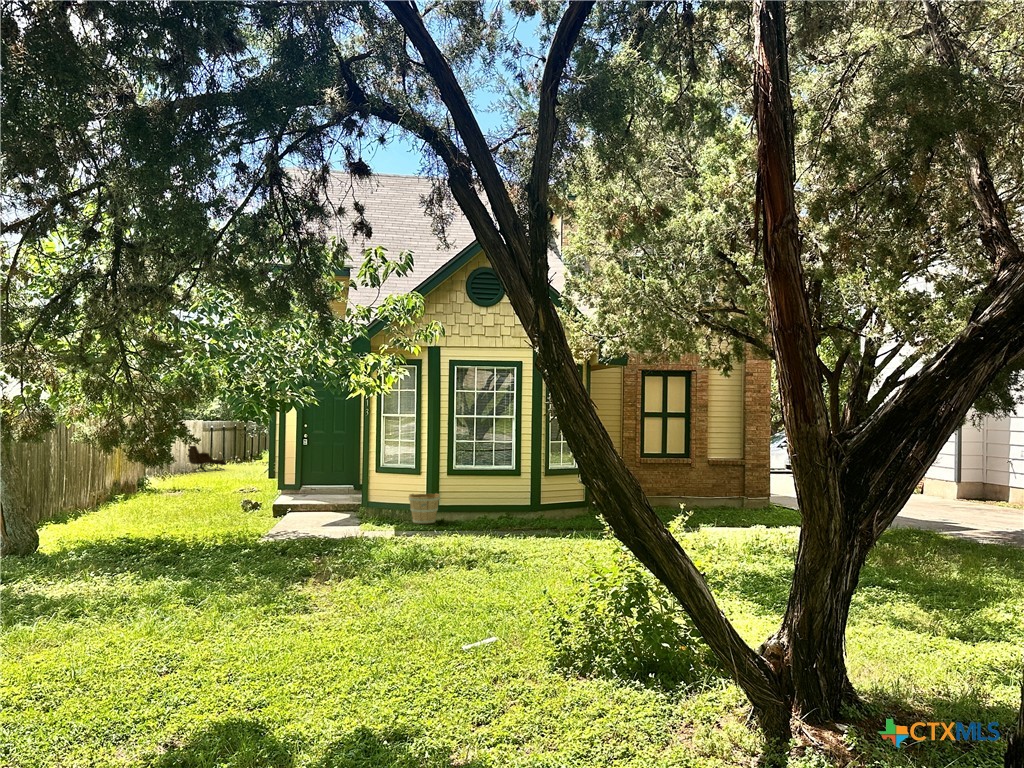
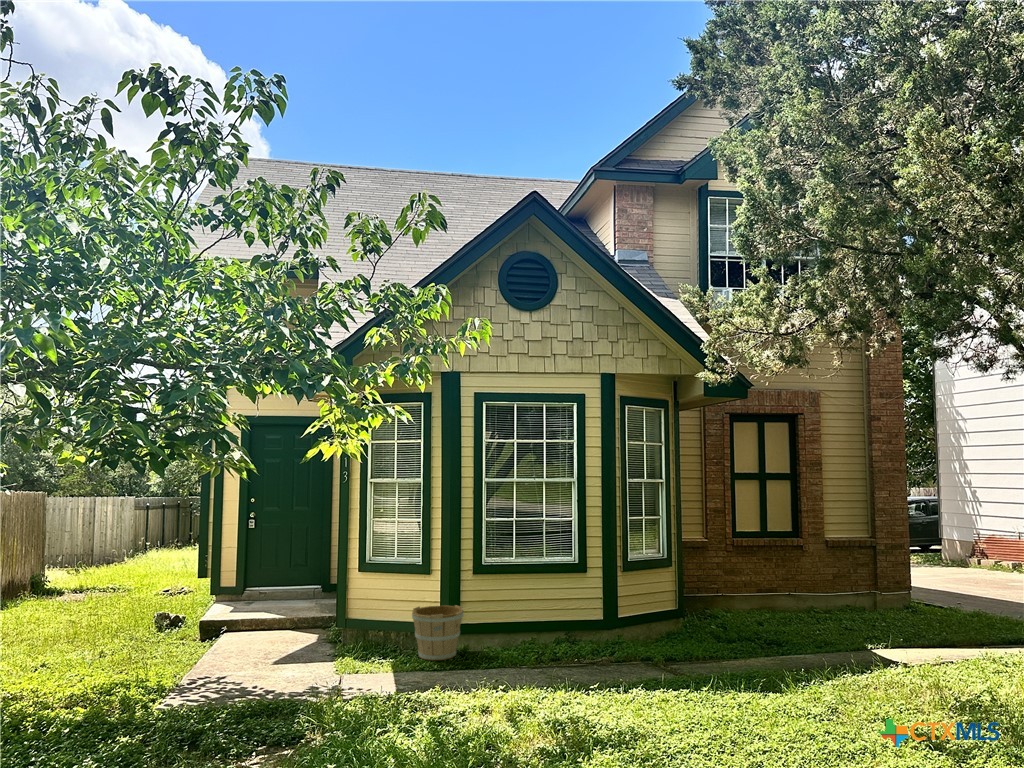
lounge chair: present [187,446,226,472] -> none [128,512,180,555]

